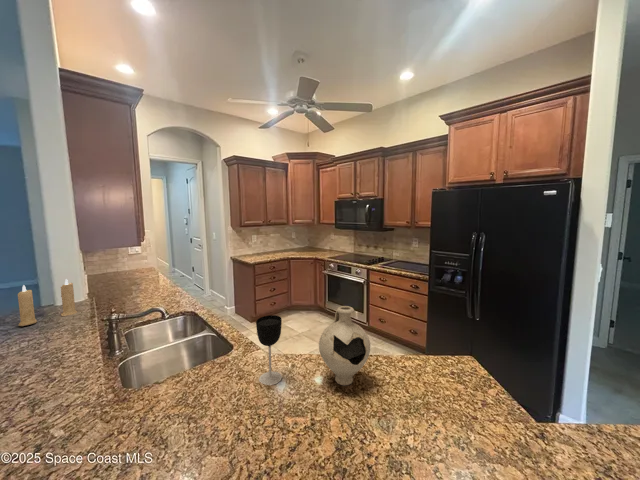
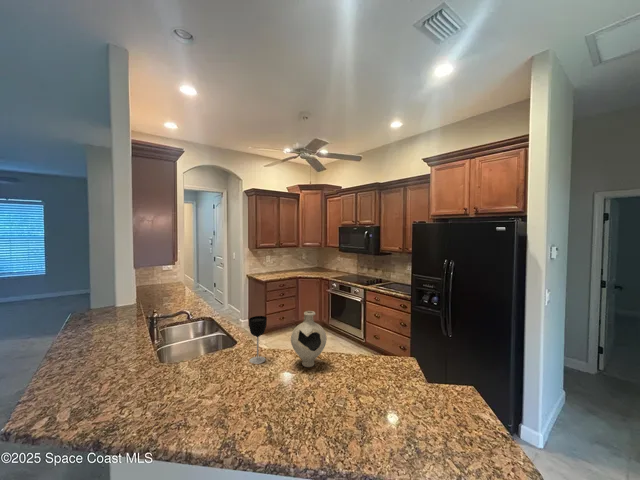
candle: present [18,279,77,326] -> none [90,286,128,320]

